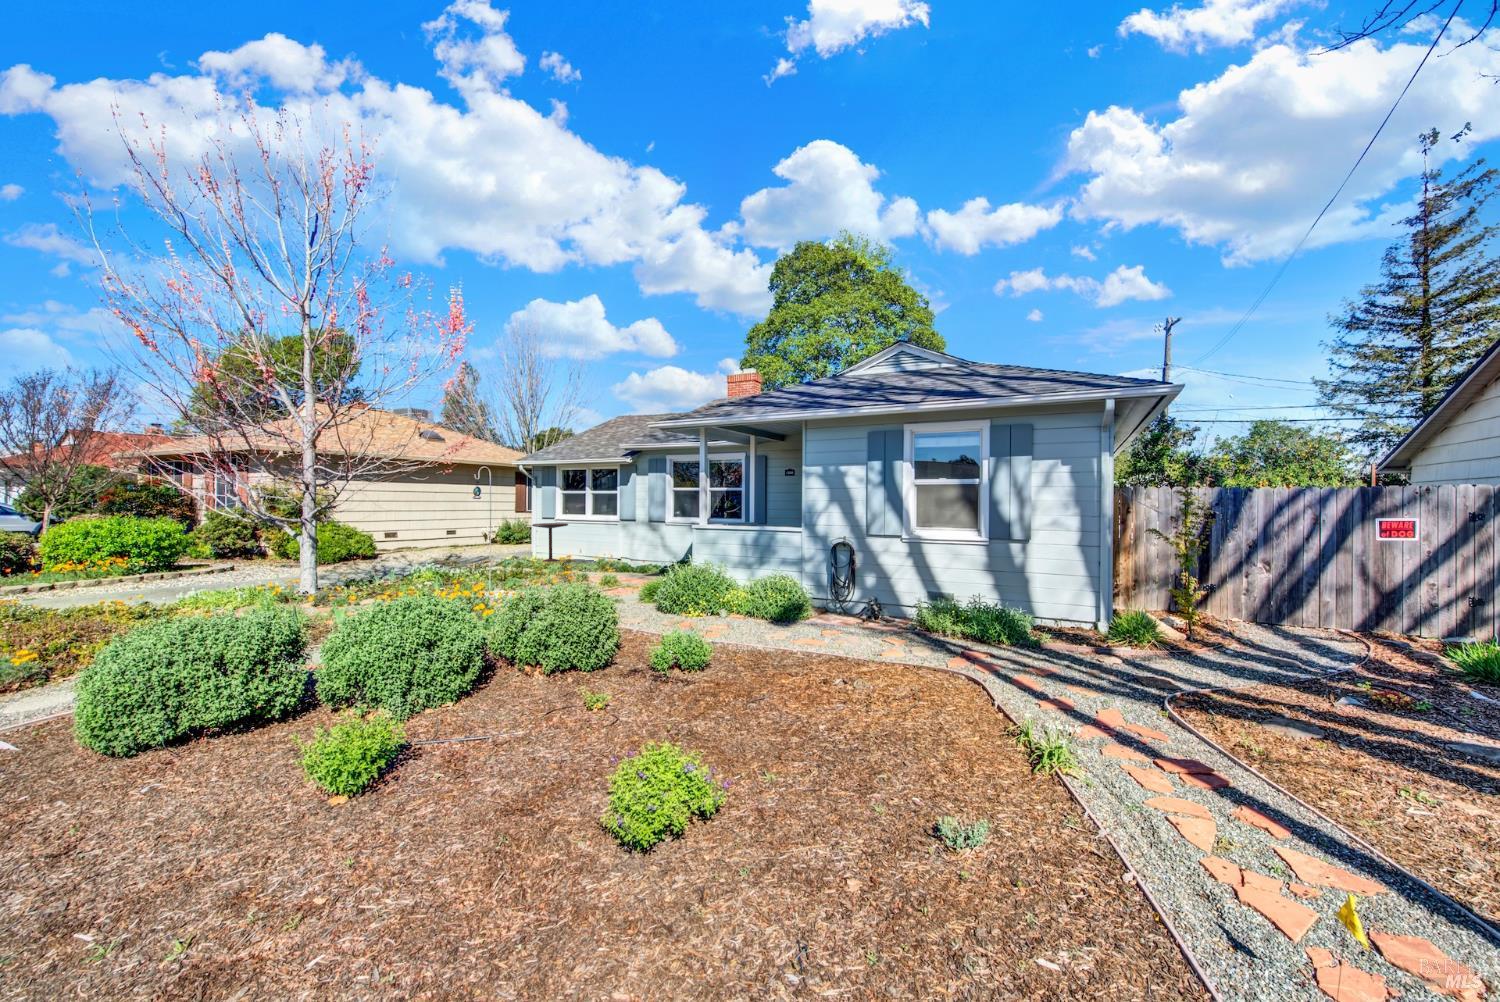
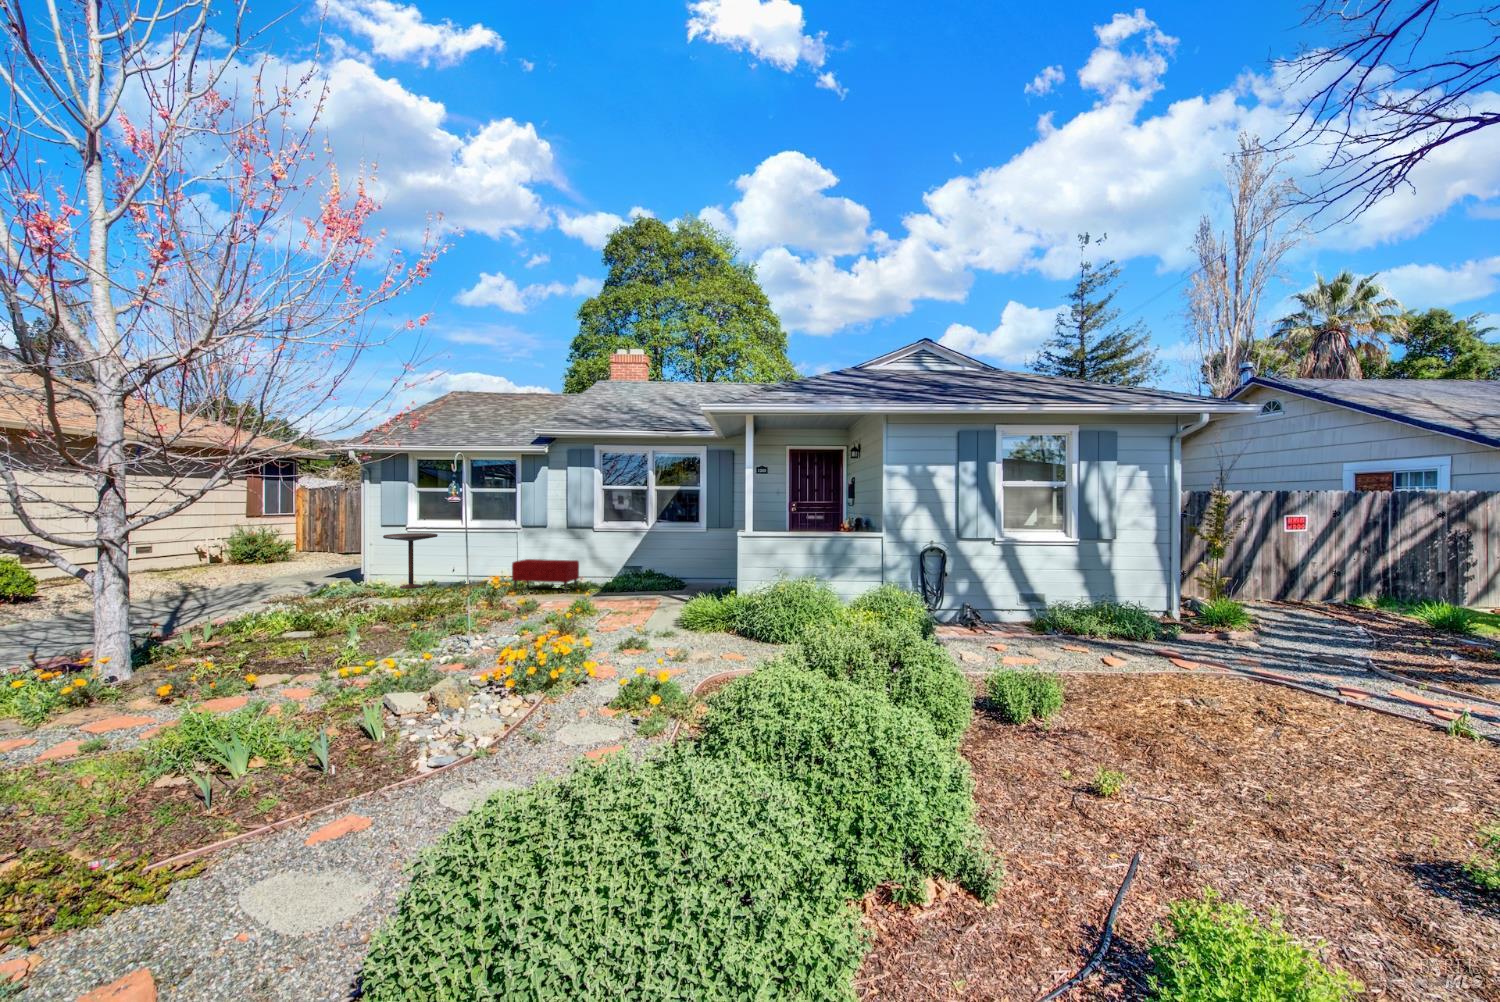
bench: none [602,544,648,569] -> present [512,559,579,591]

